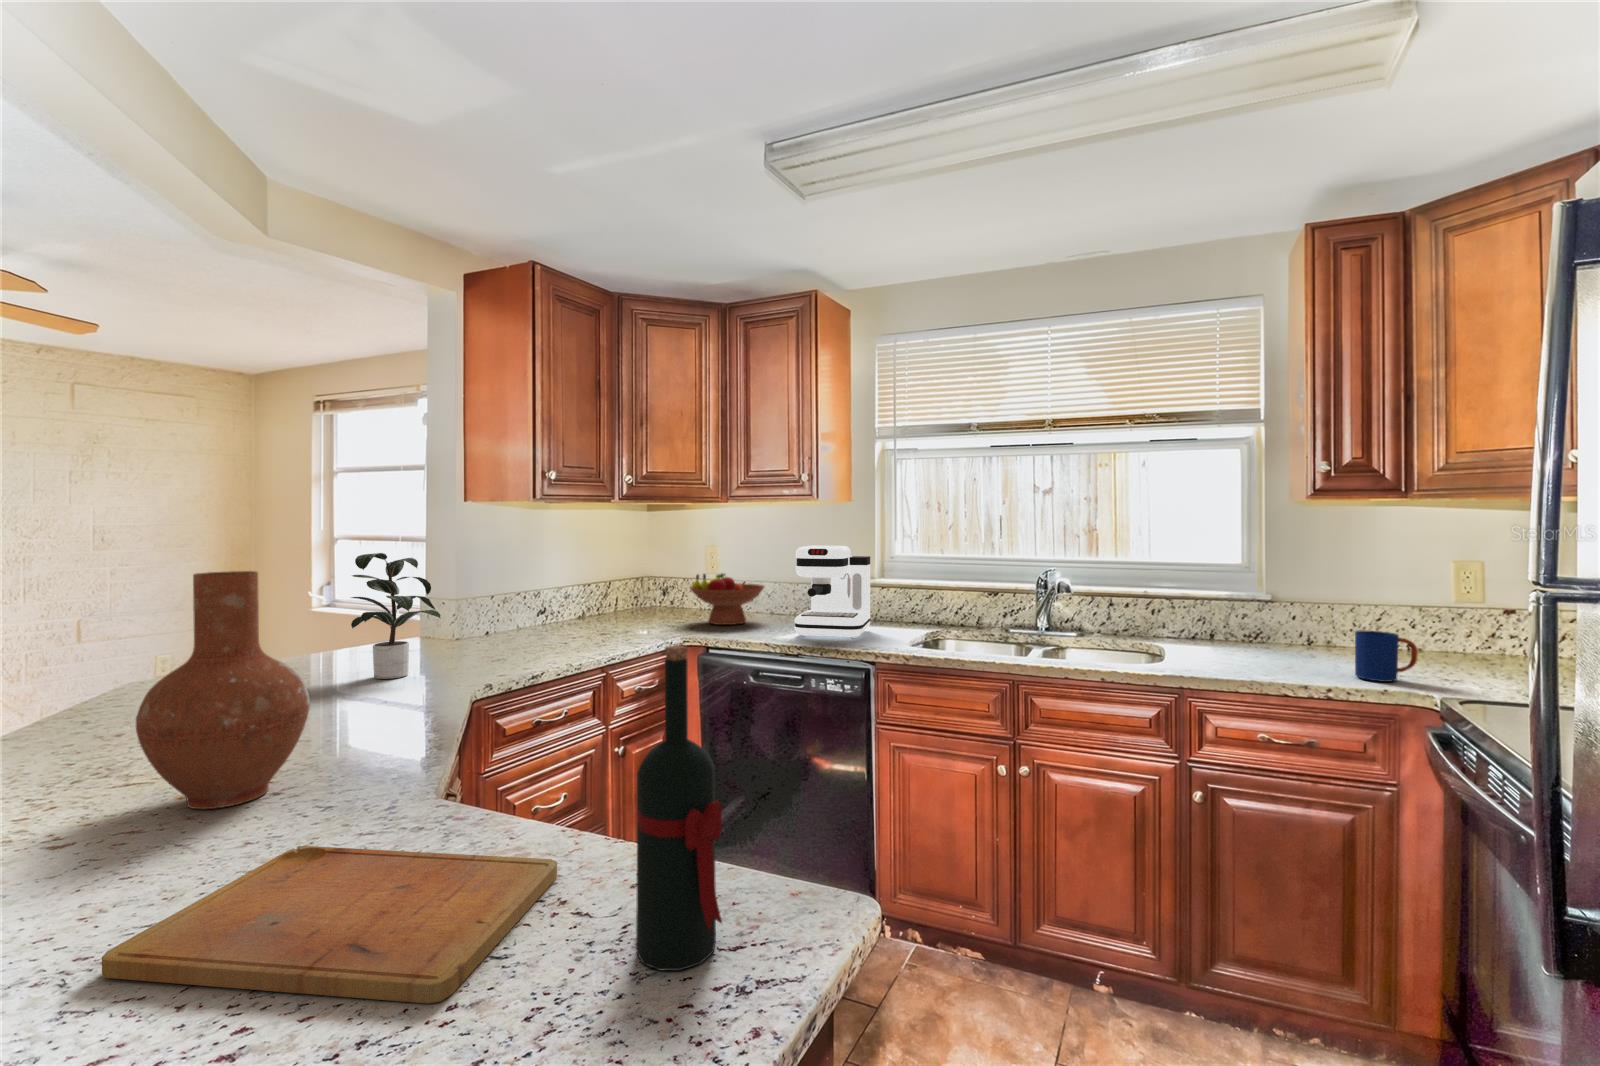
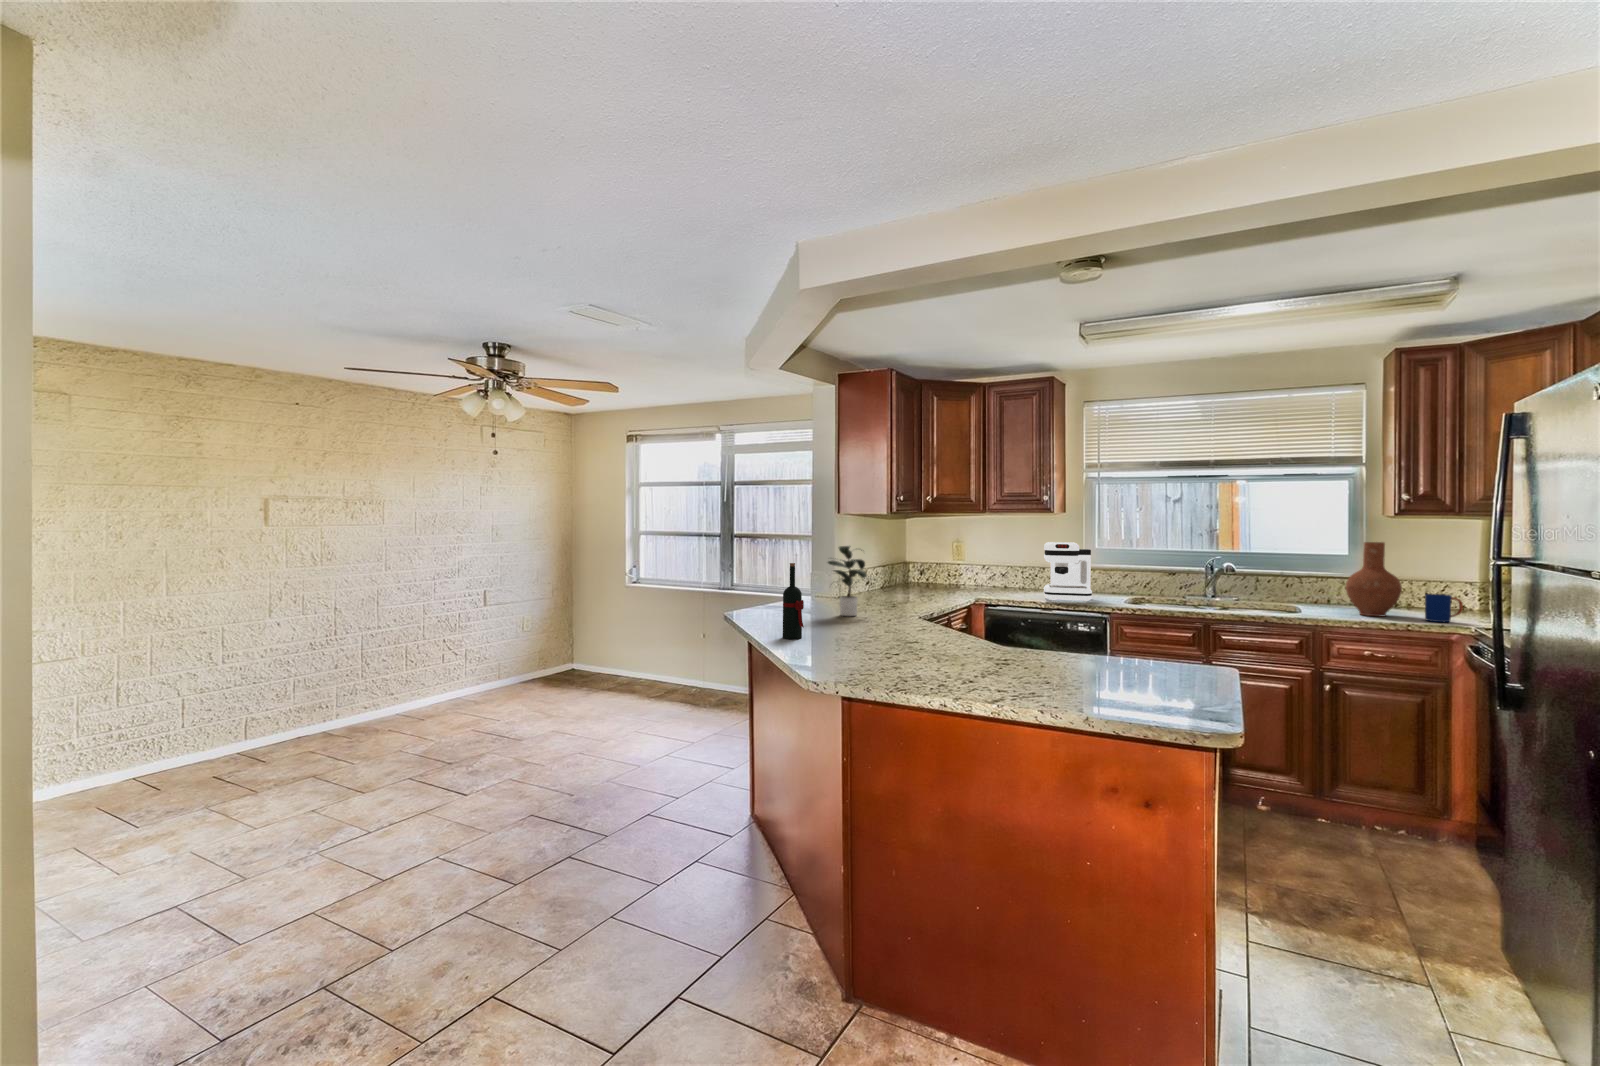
vase: present [136,571,310,809] -> present [1346,542,1402,616]
fruit bowl: present [689,574,765,625] -> none [956,560,1009,594]
wine bottle: present [636,645,722,970] -> present [783,563,804,639]
cutting board: present [102,846,557,1004] -> none [1000,656,1130,681]

